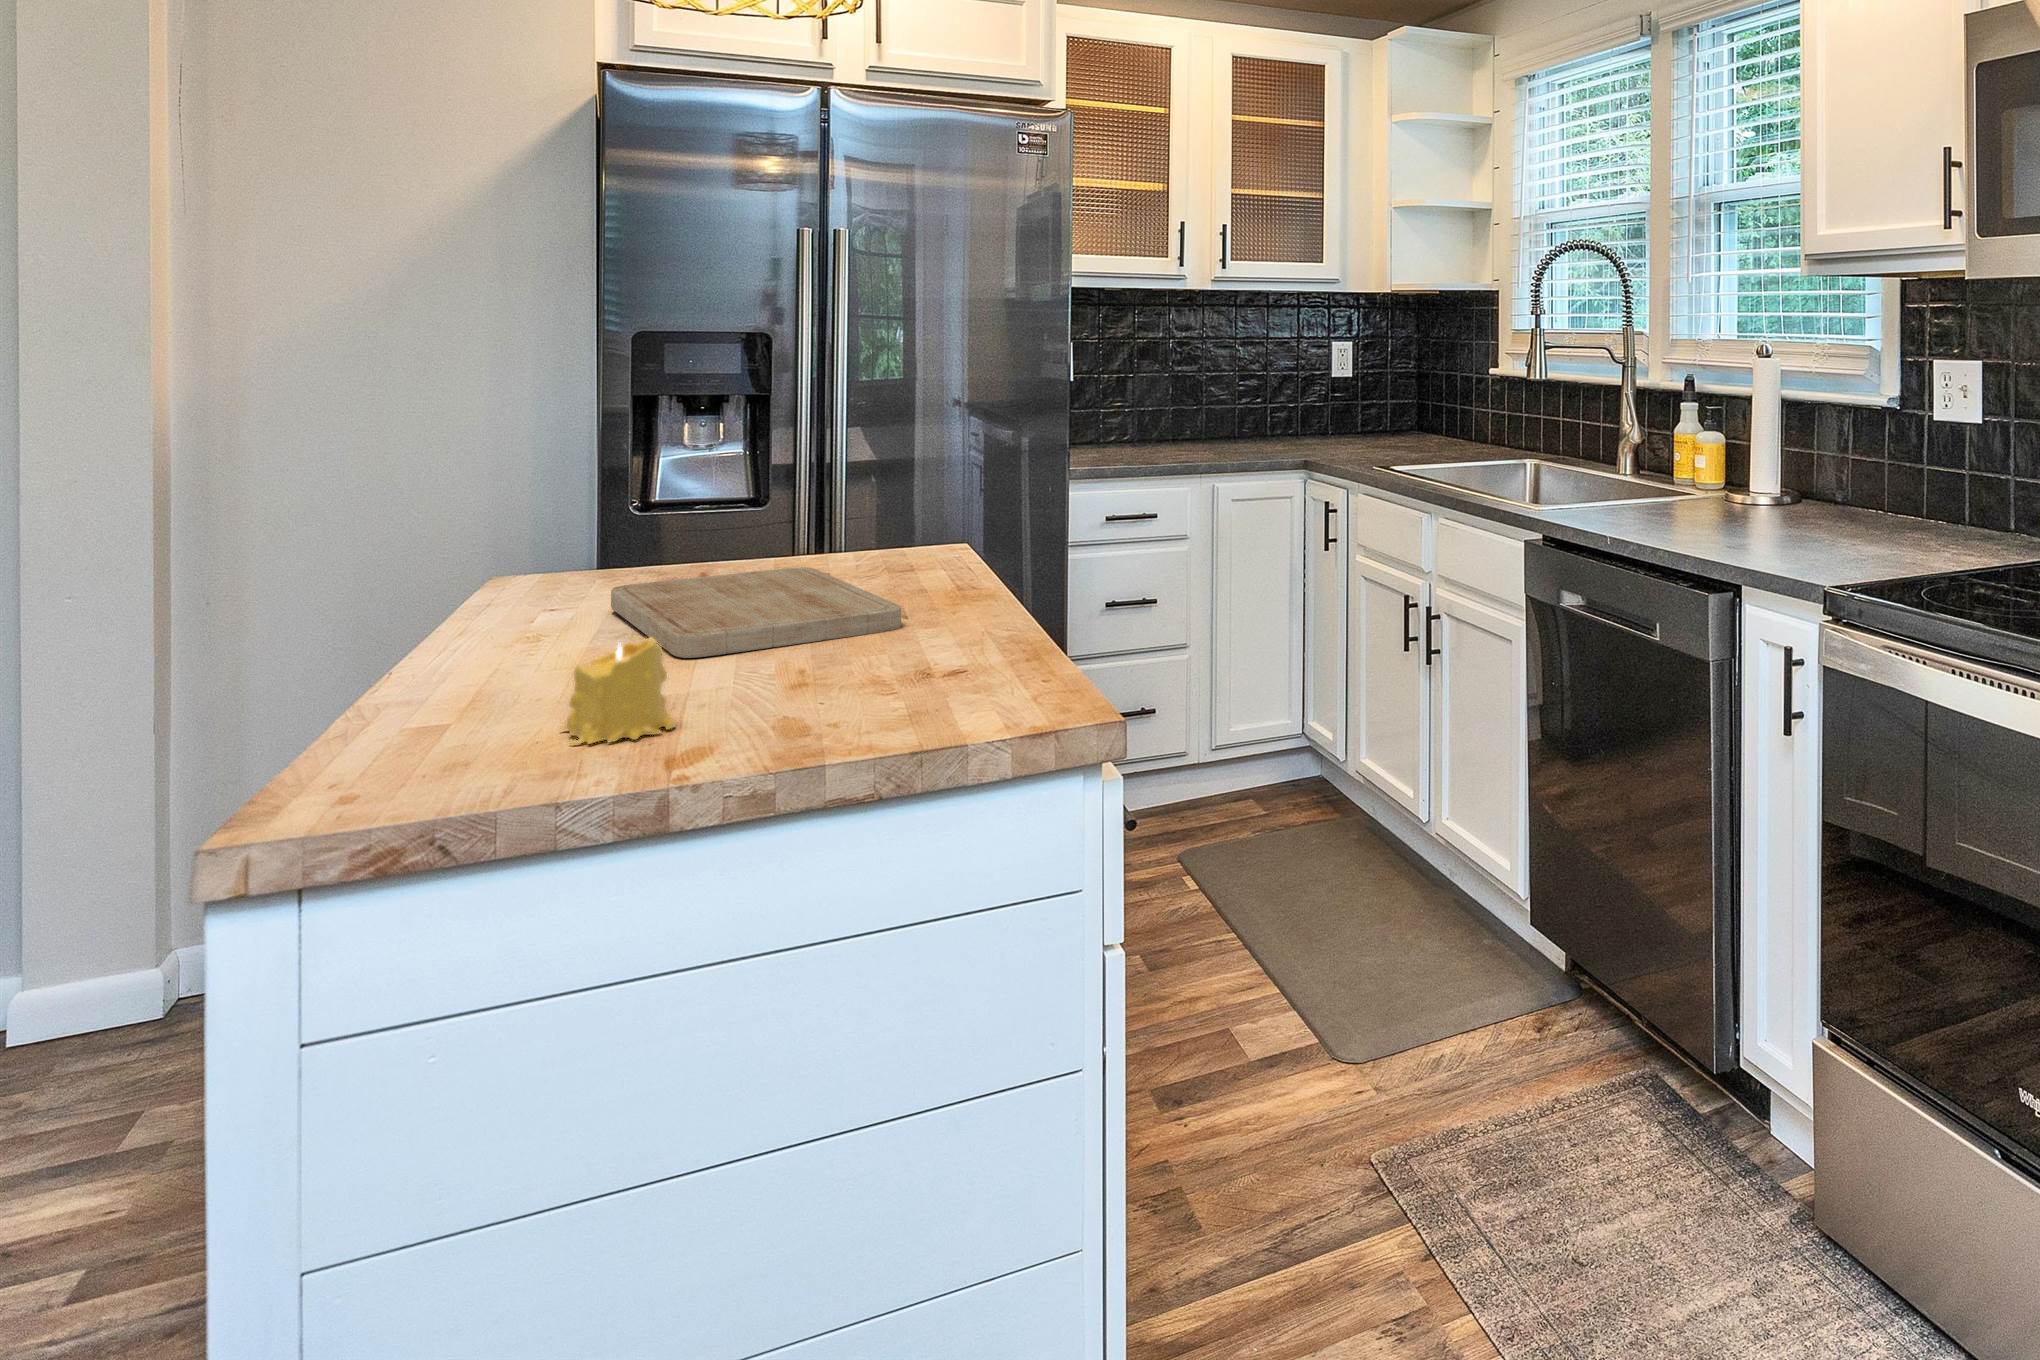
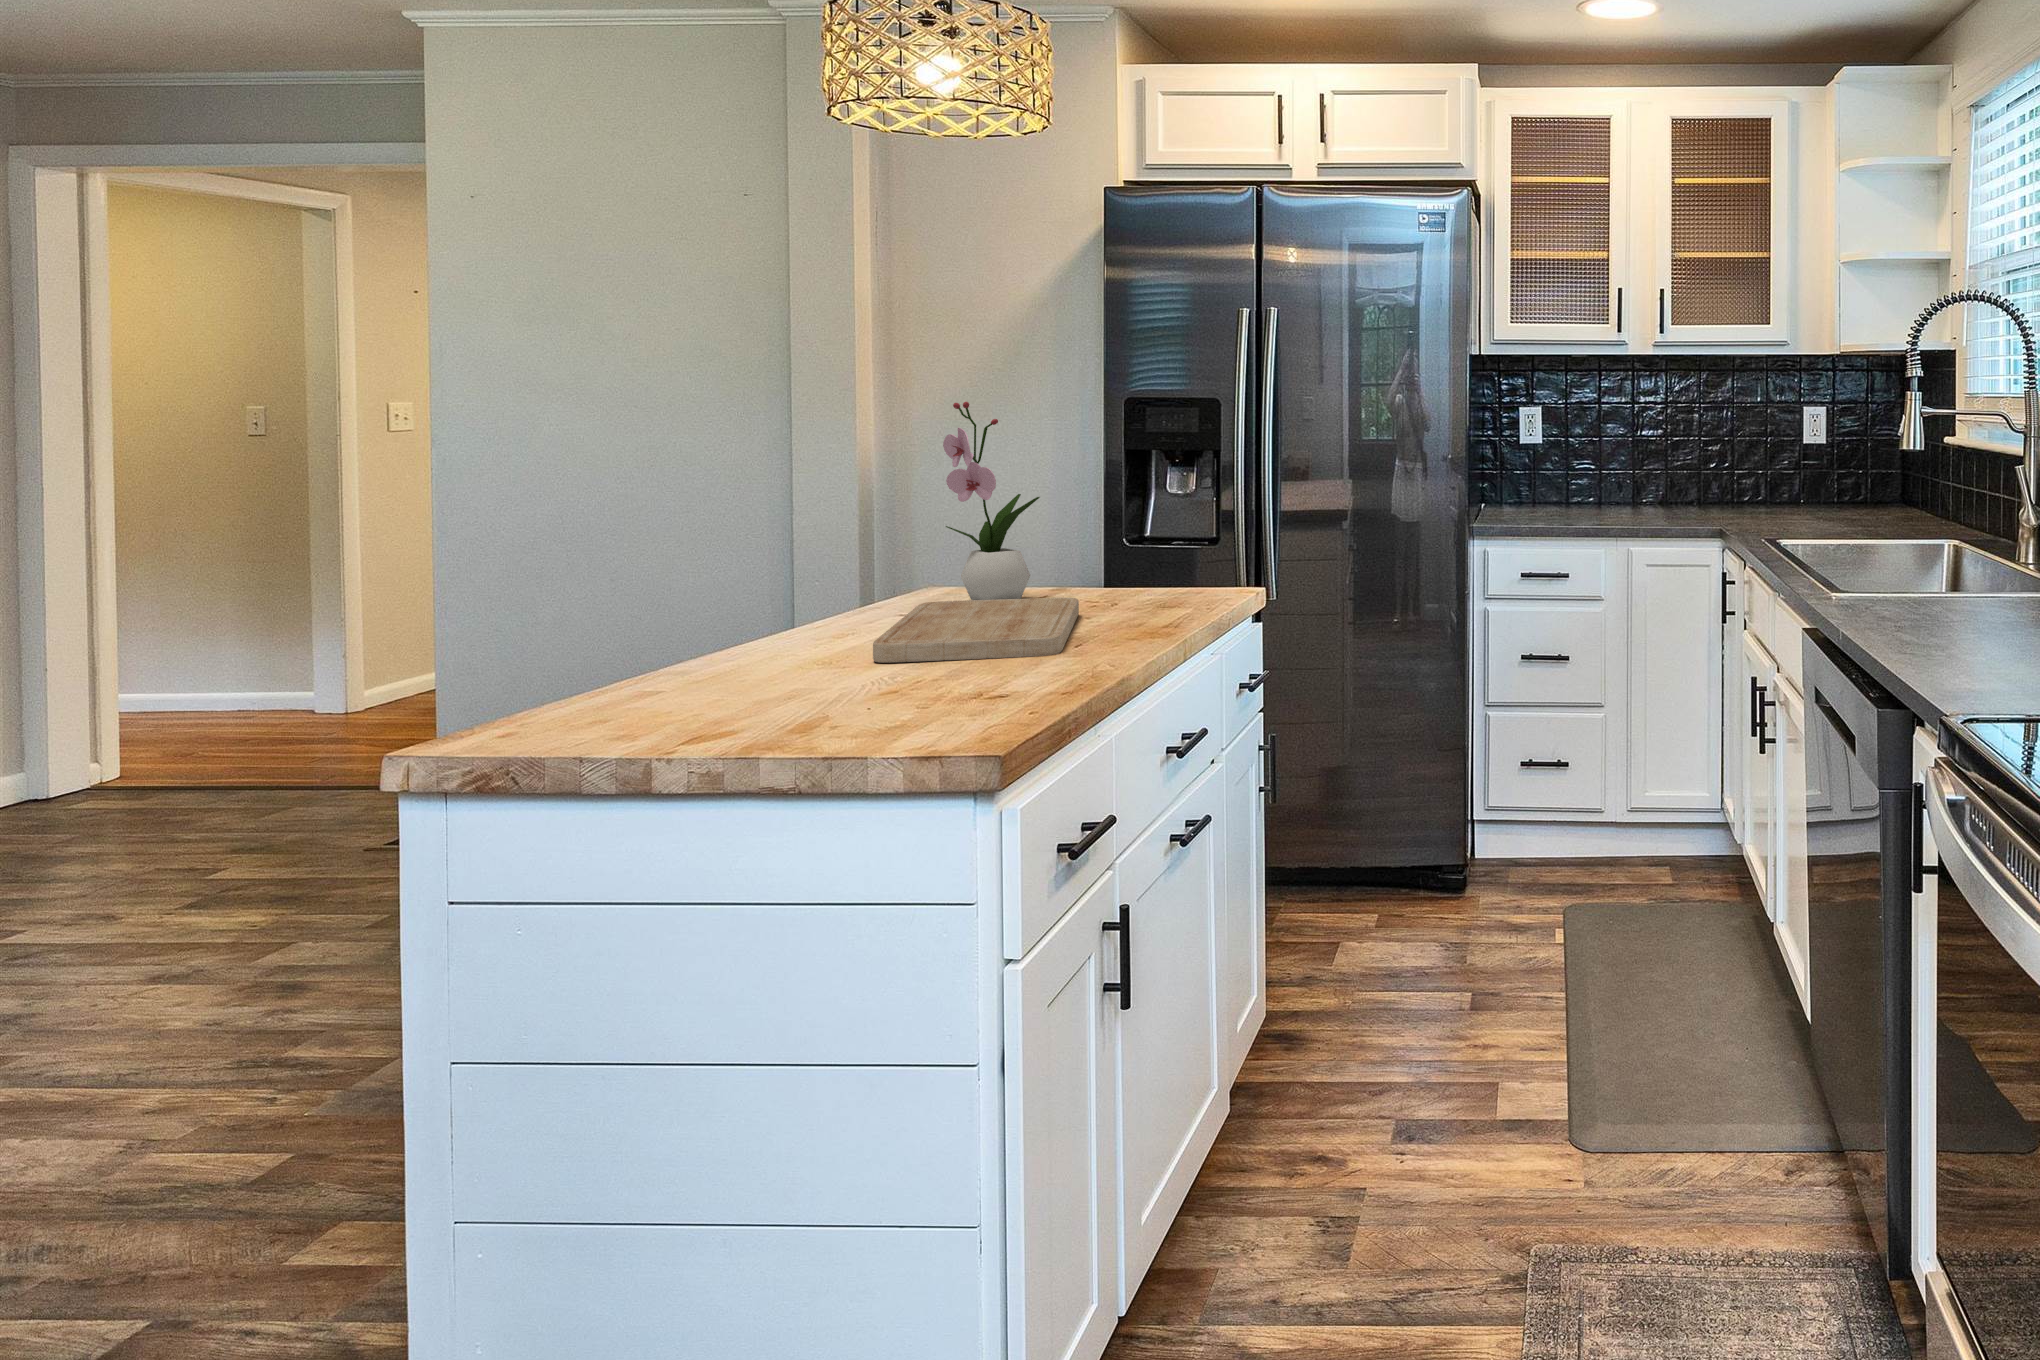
flower arrangement: none [580,340,711,584] -> present [943,402,1040,600]
candle: present [561,638,676,744] -> none [673,637,763,719]

